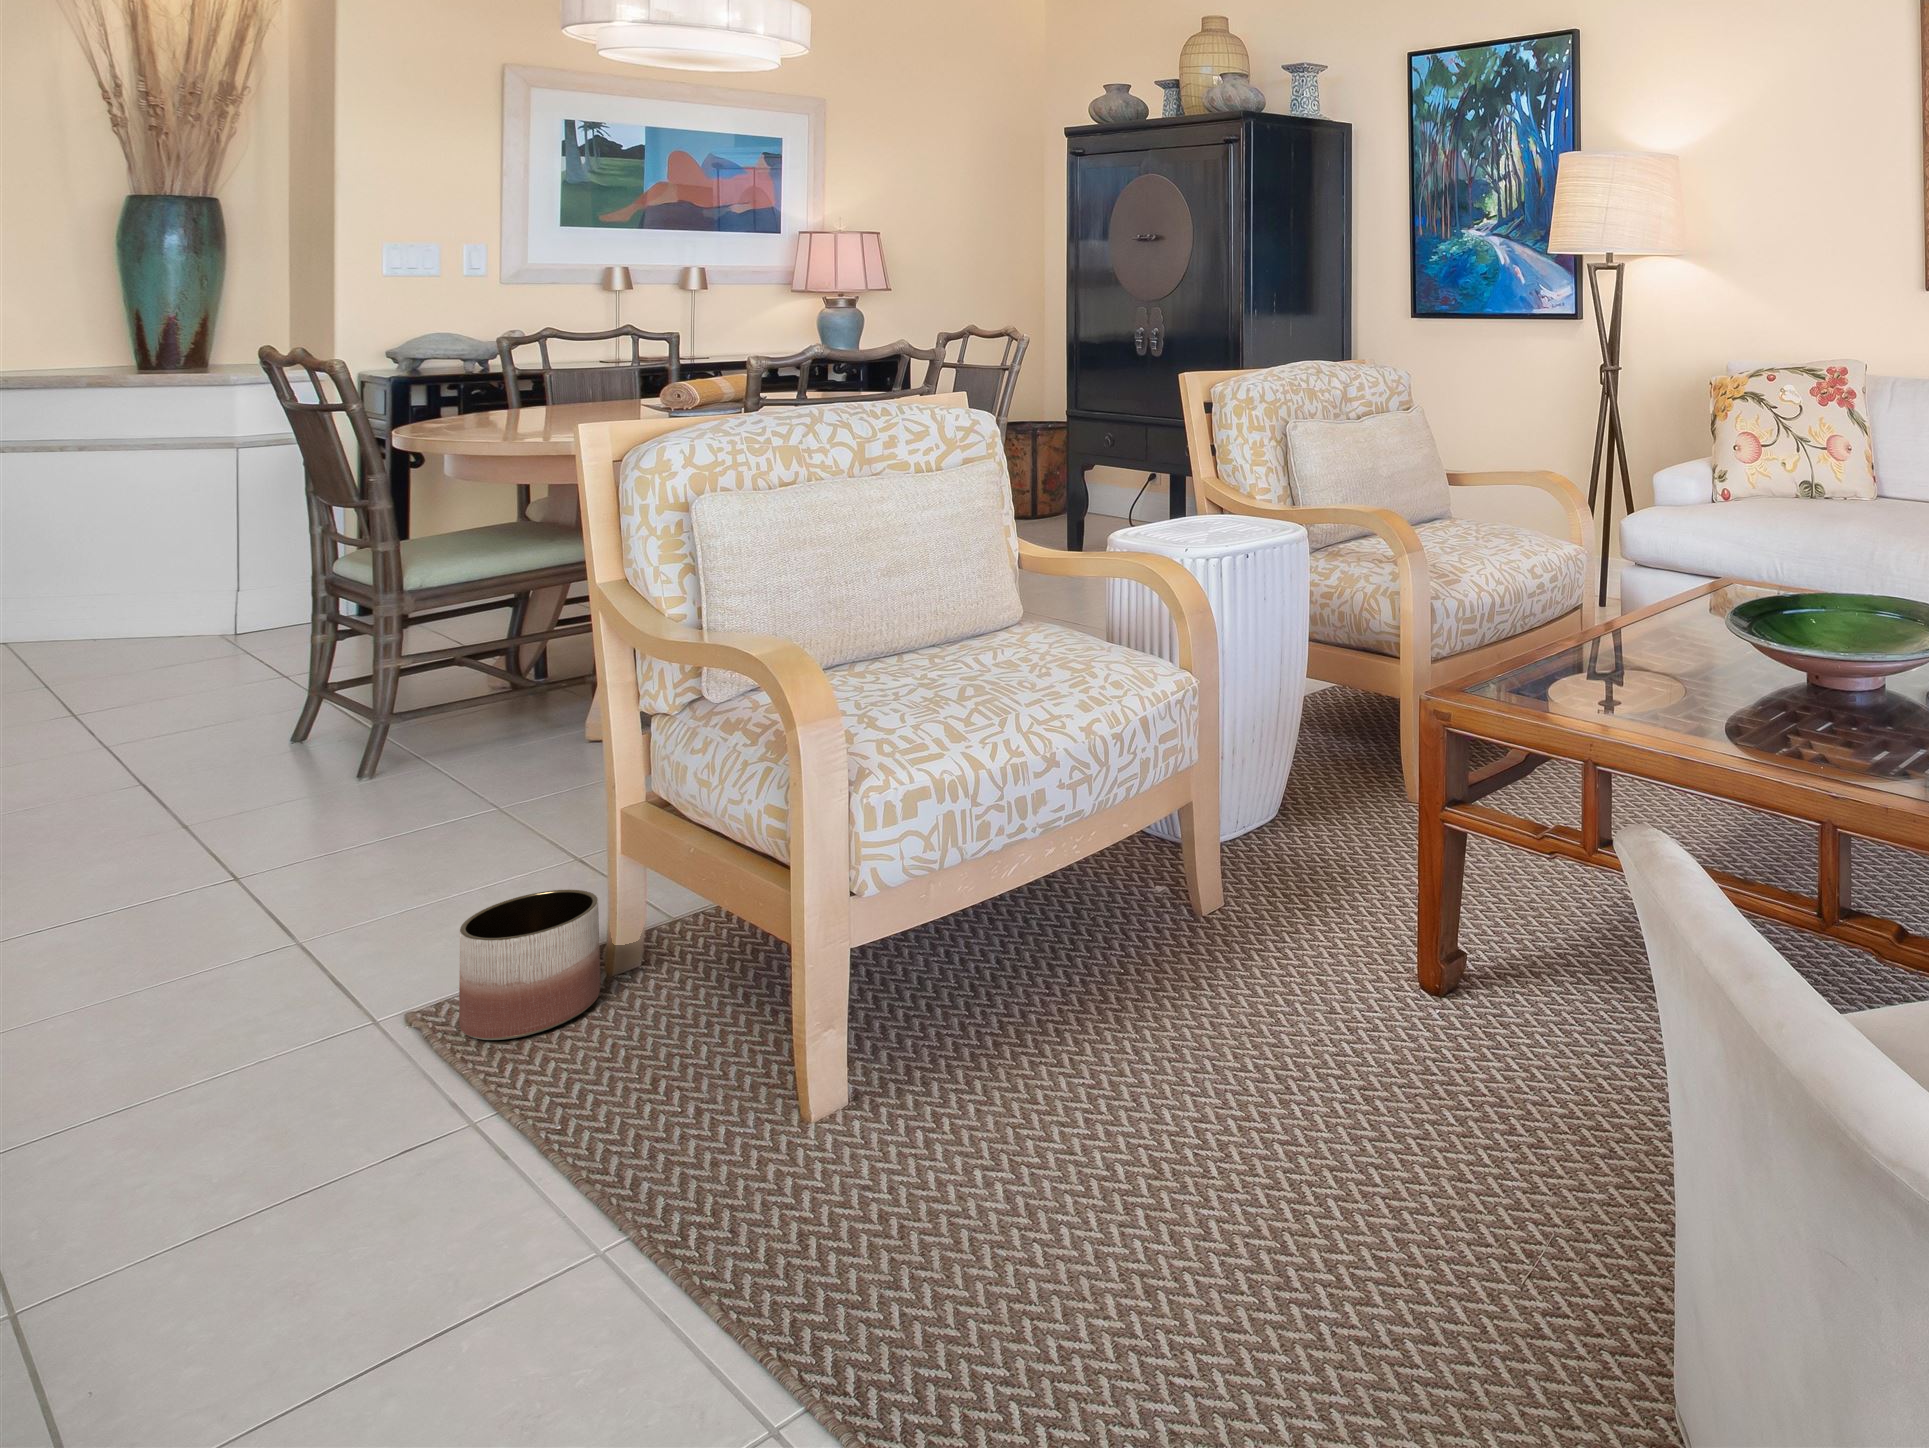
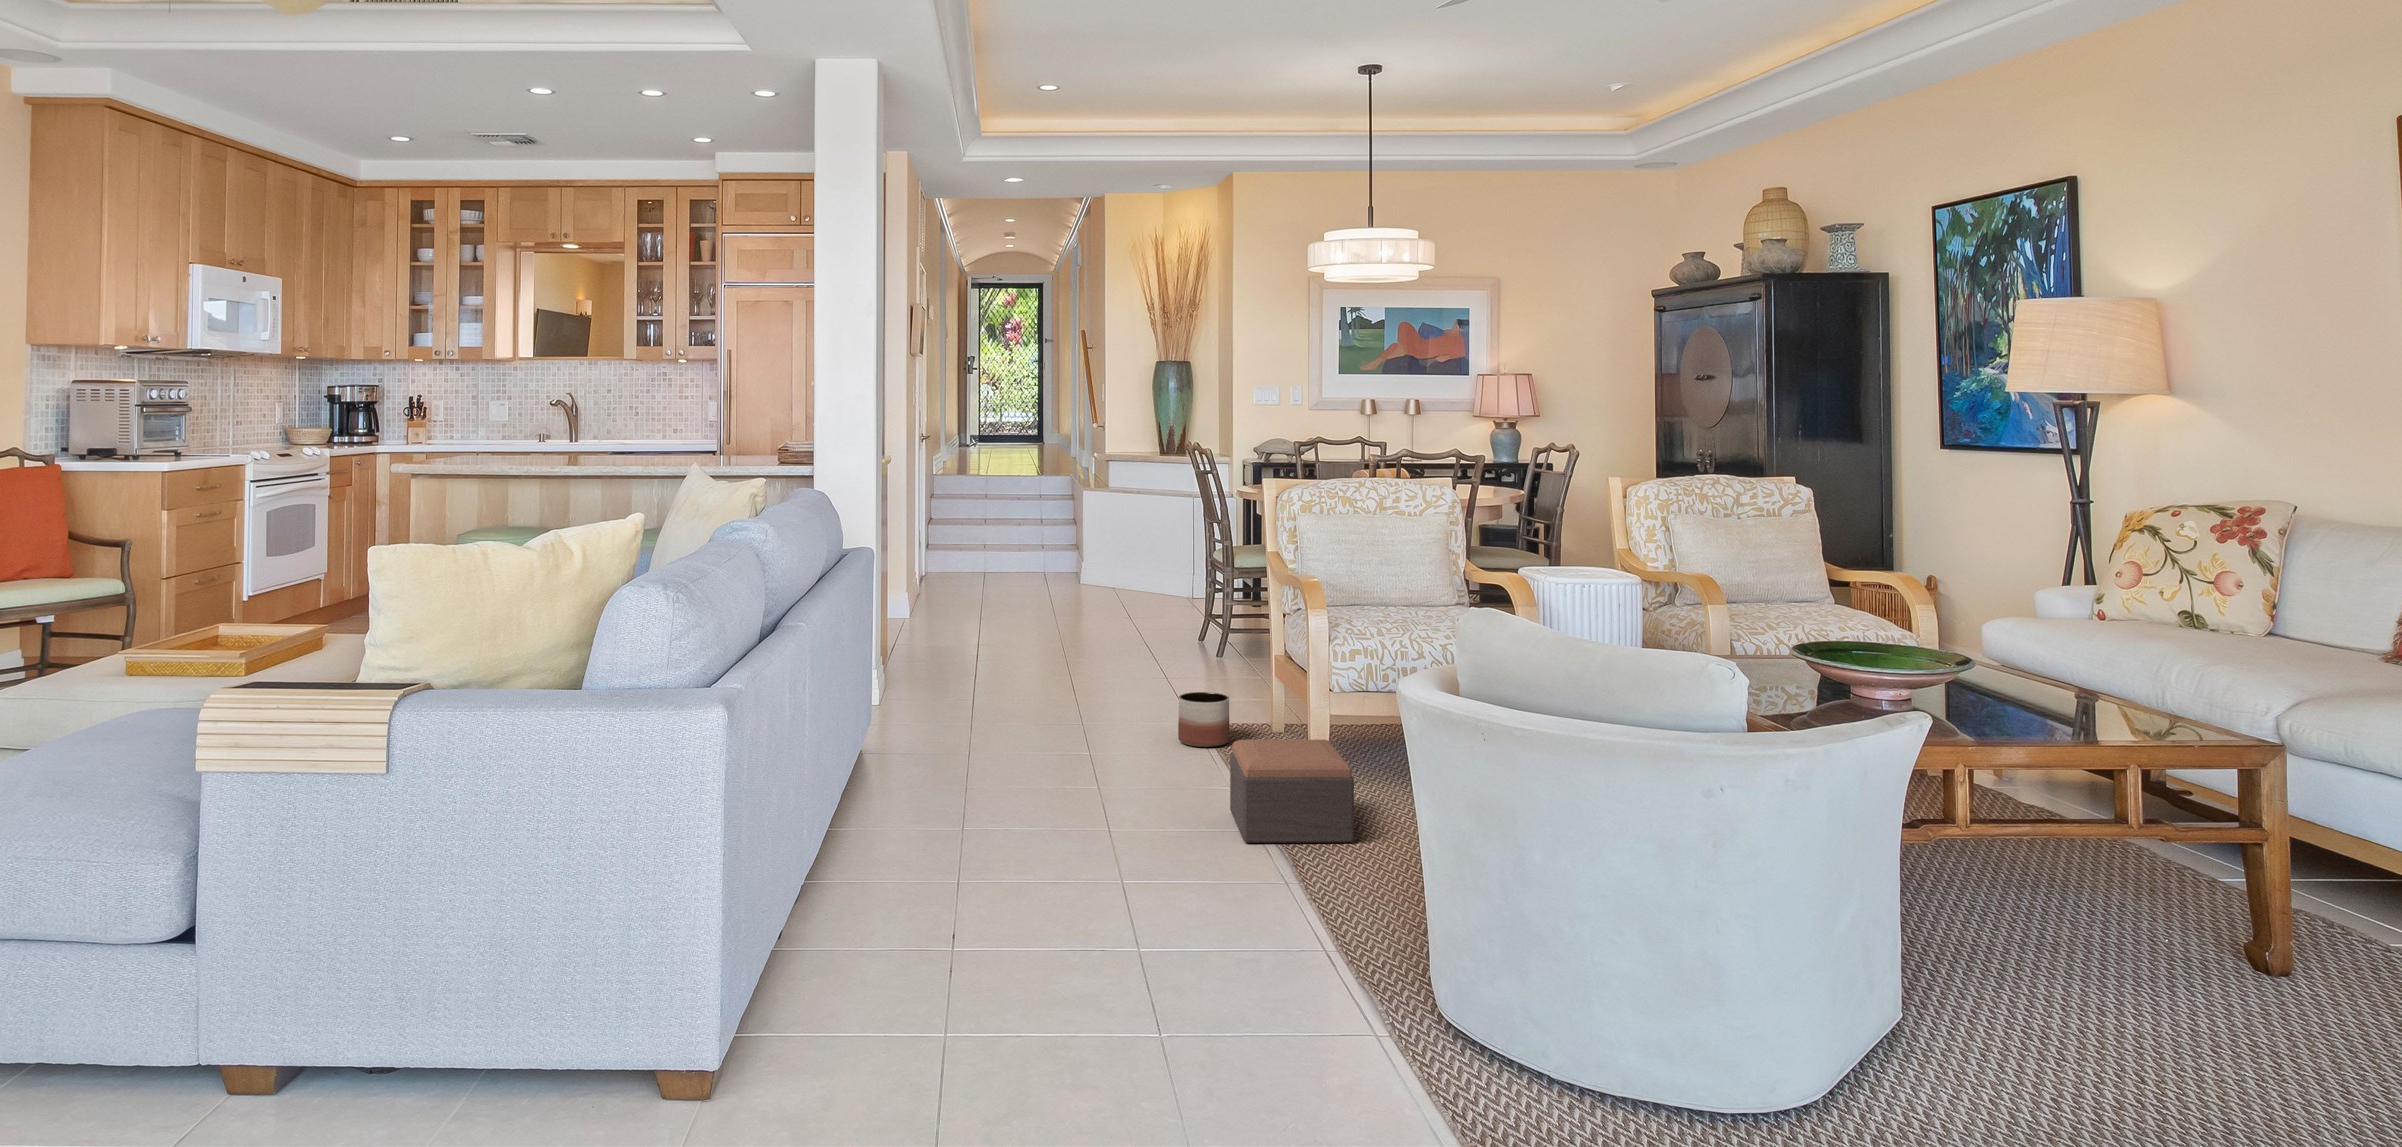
footstool: none [767,976,1128,1351] -> present [1230,740,1354,843]

